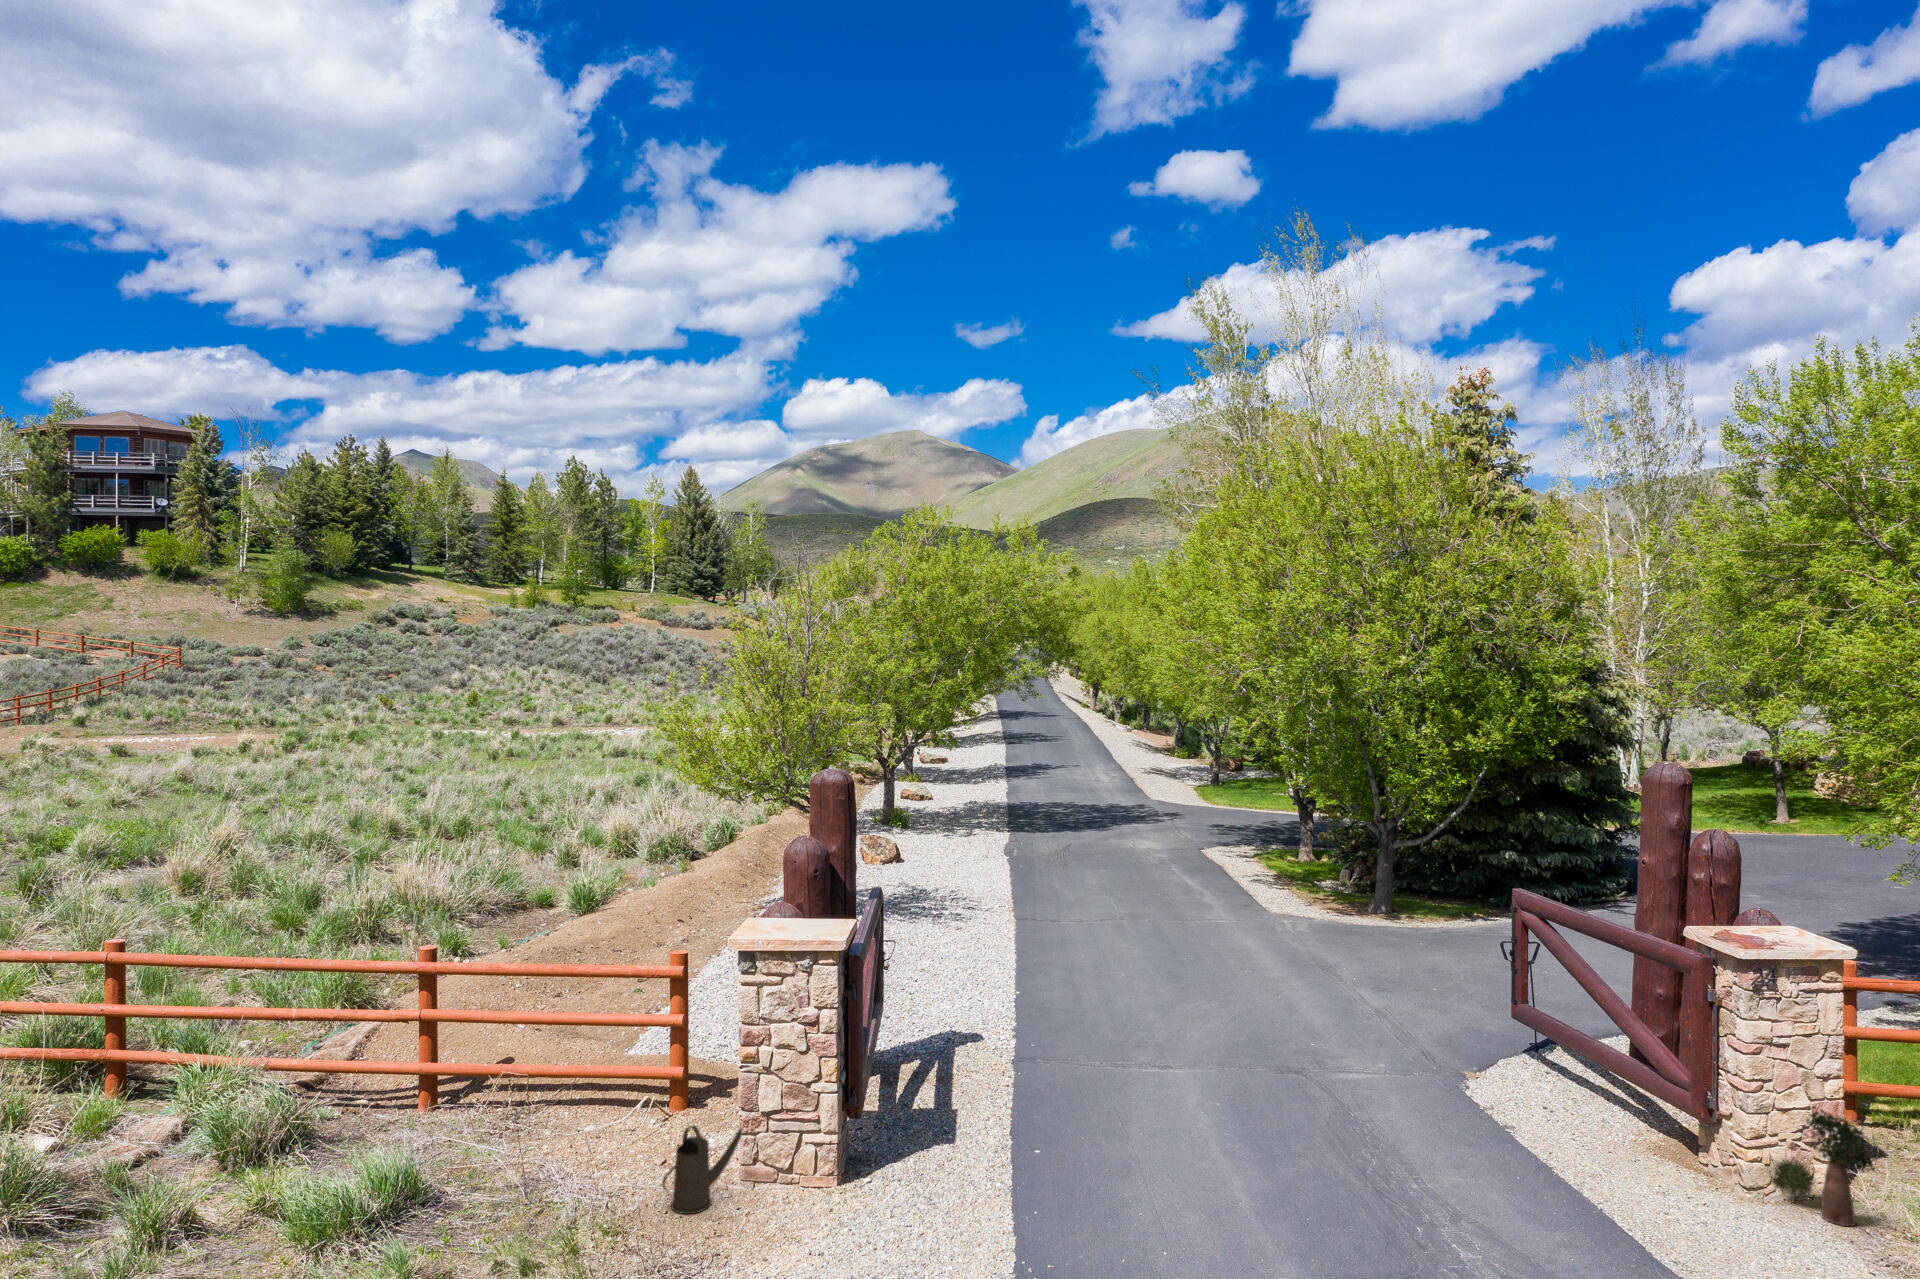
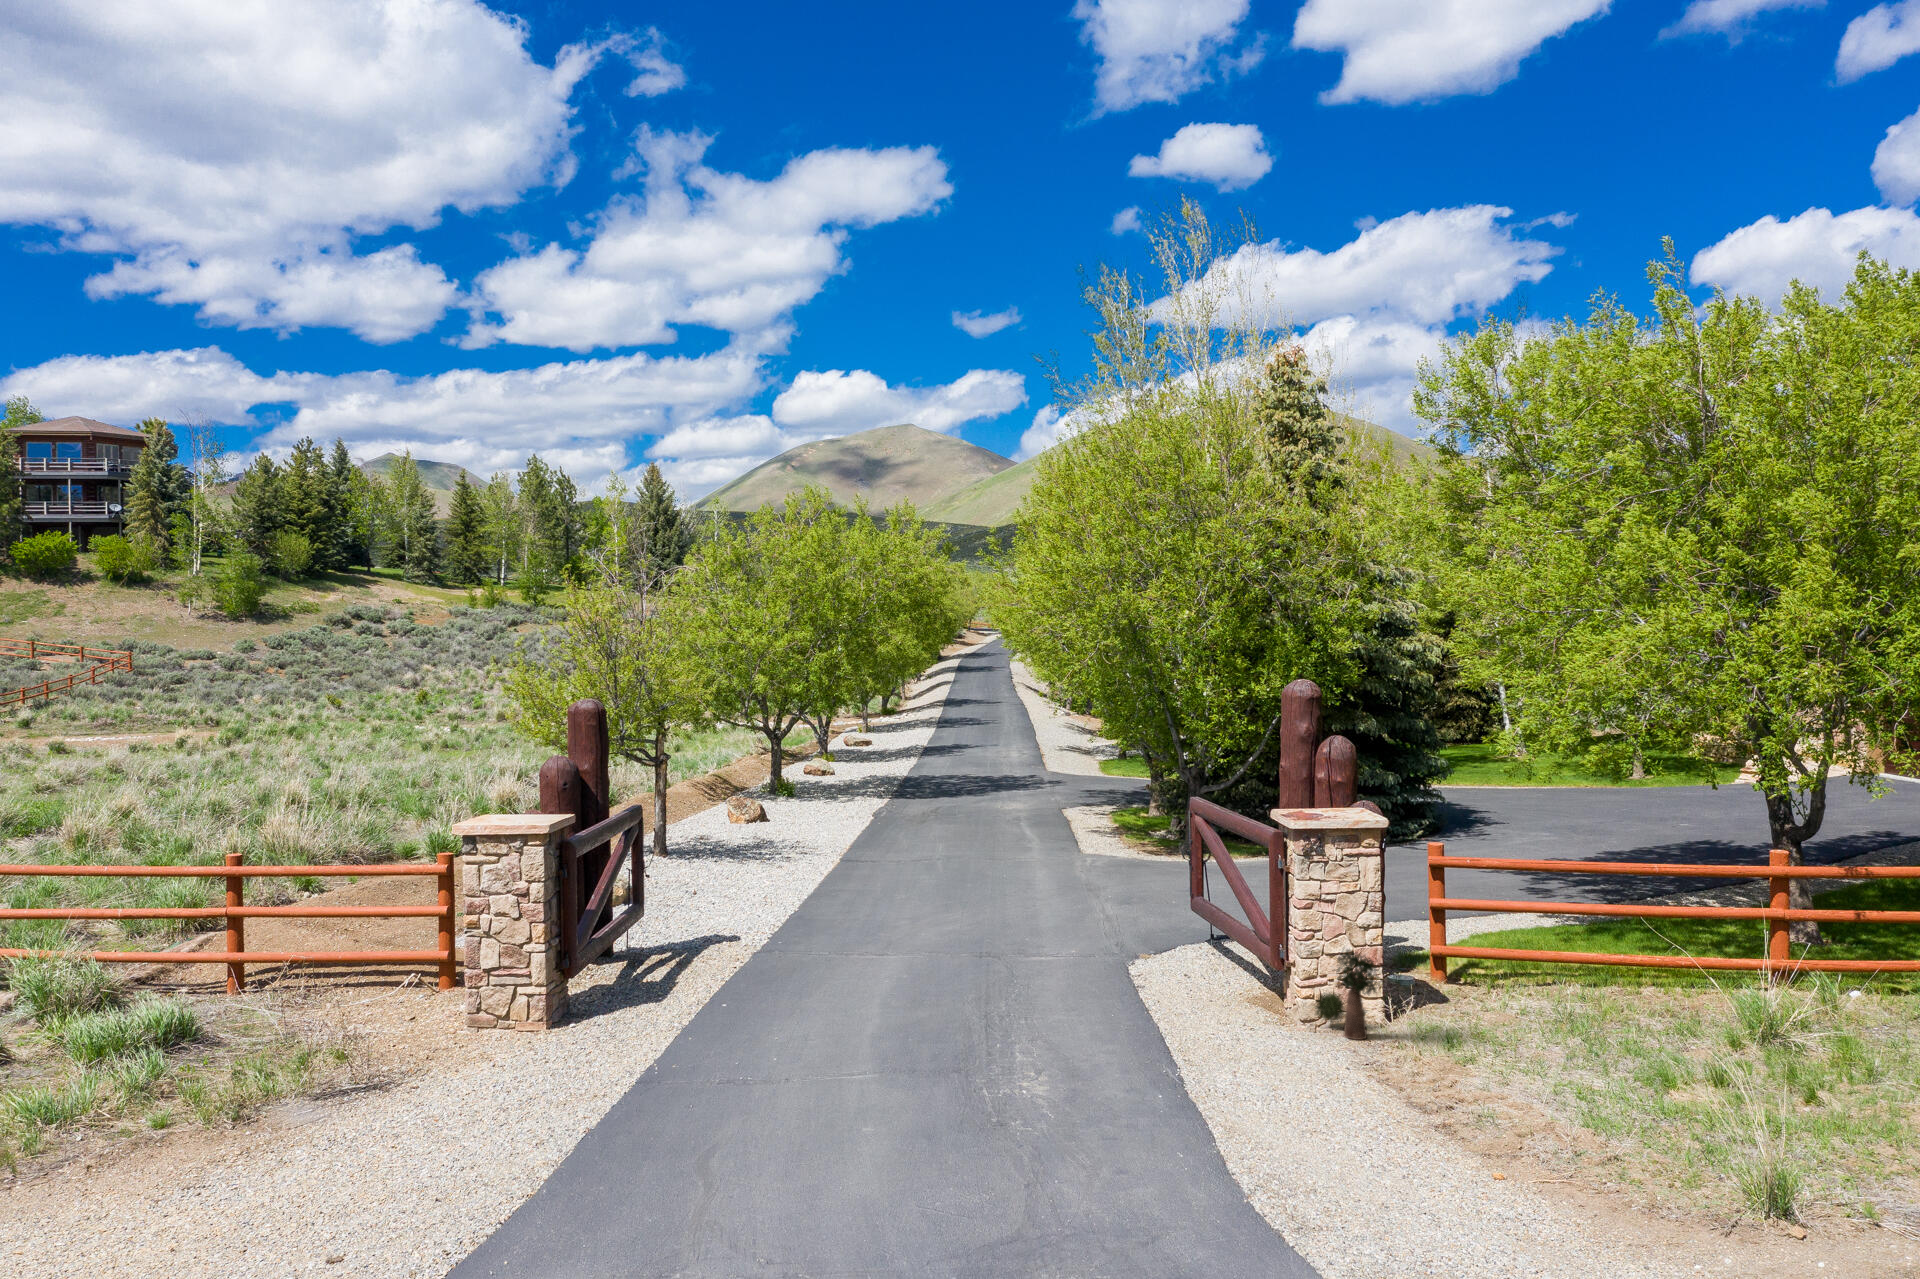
watering can: present [662,1126,742,1214] -> none [389,977,472,1047]

